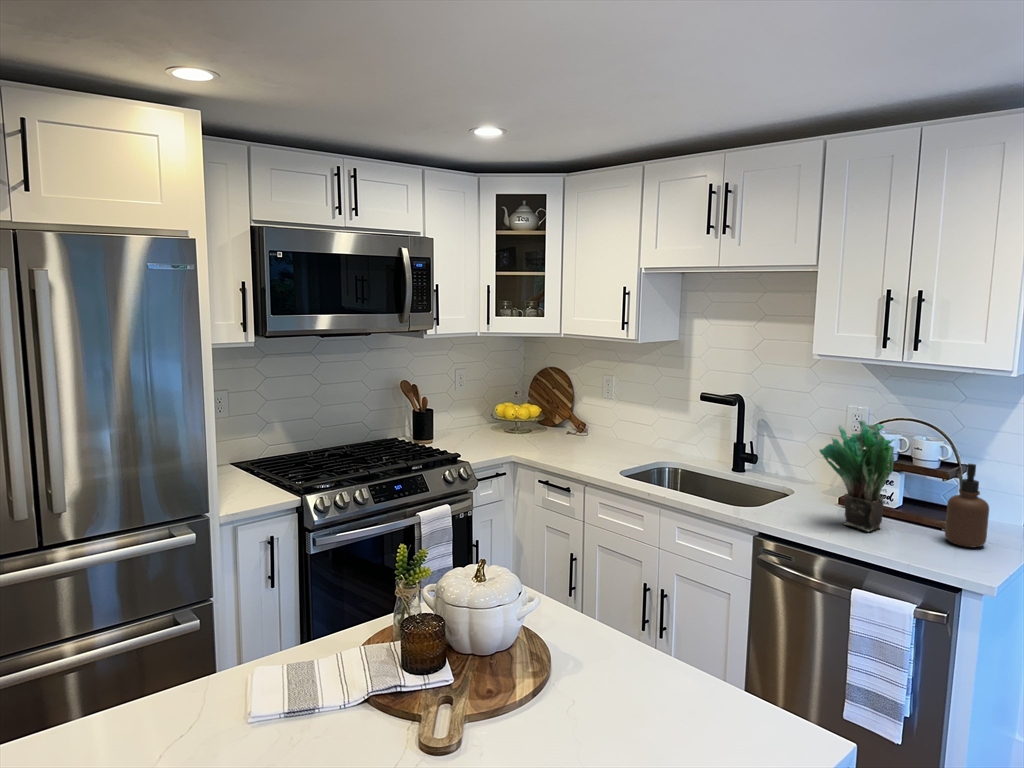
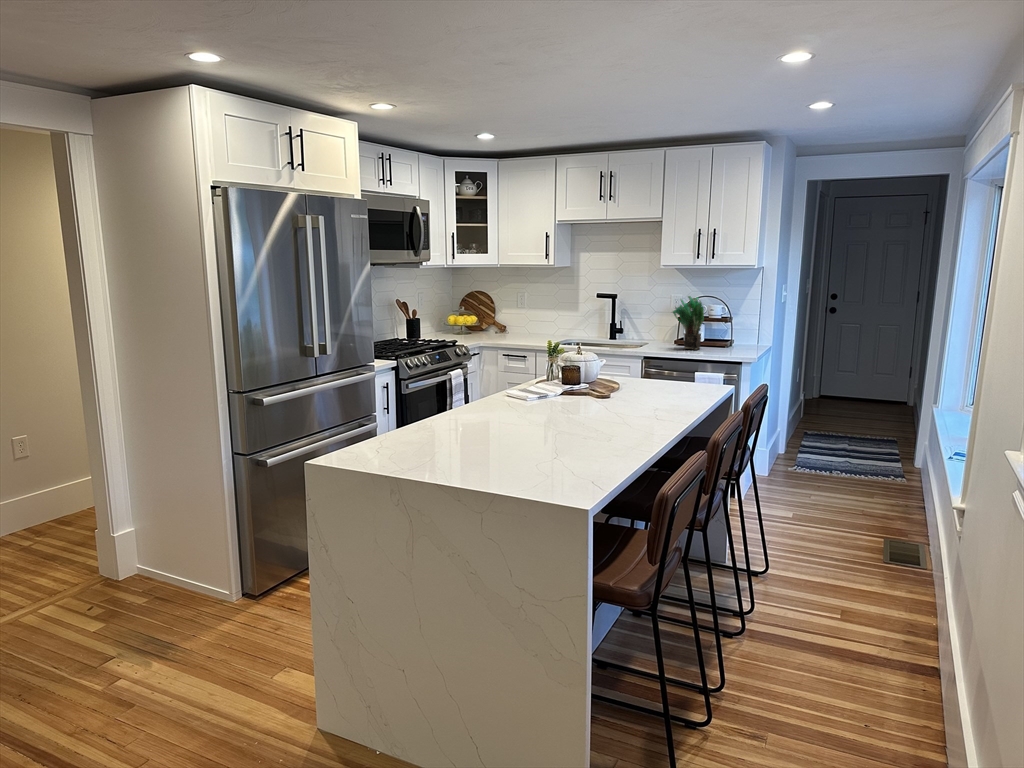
soap dispenser: present [945,464,989,547] -> none [728,311,746,350]

